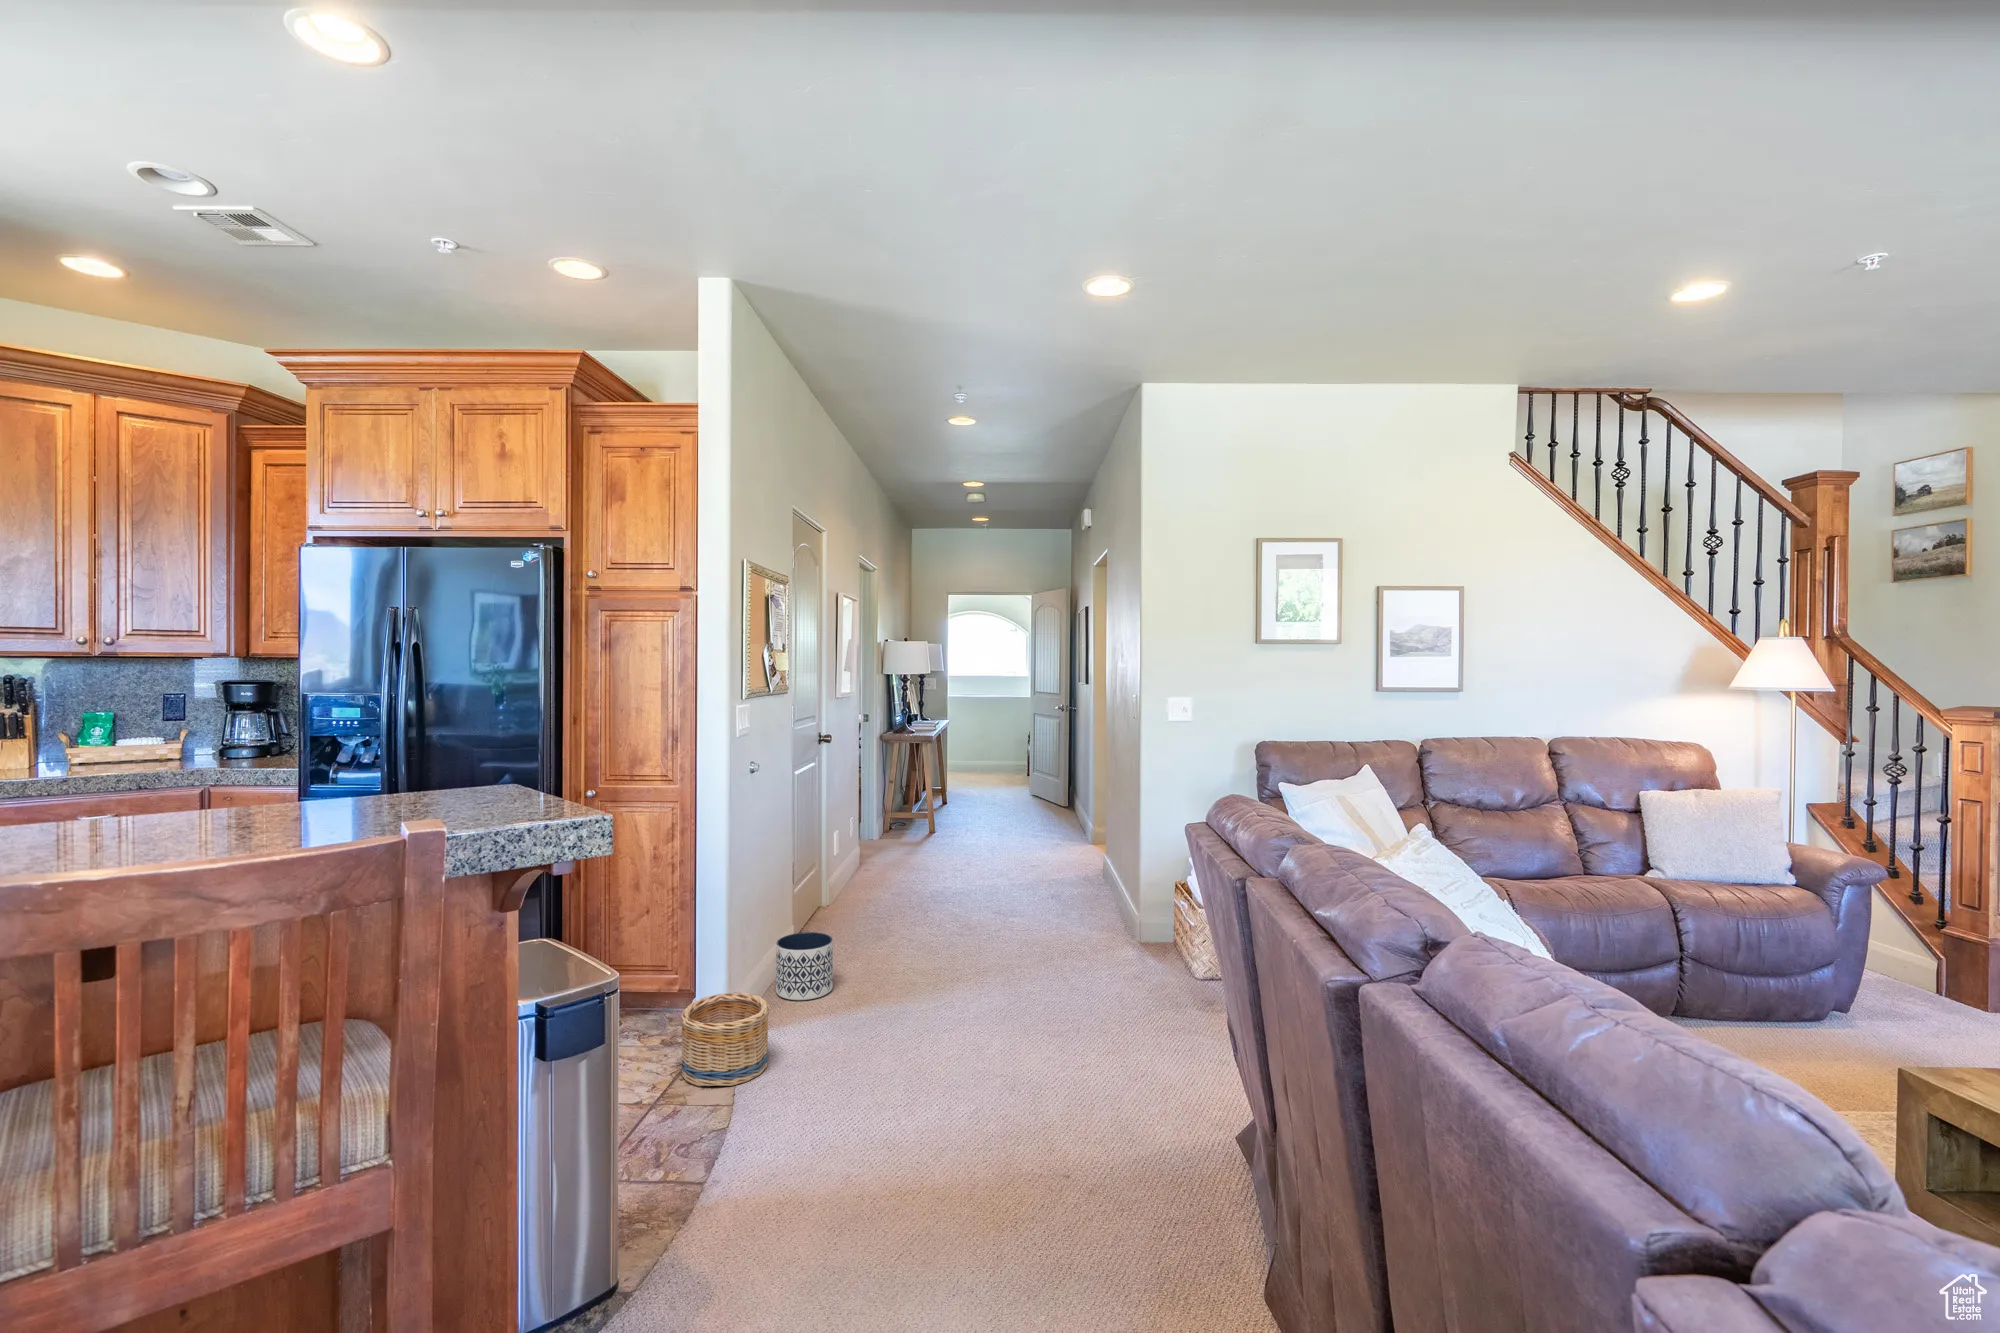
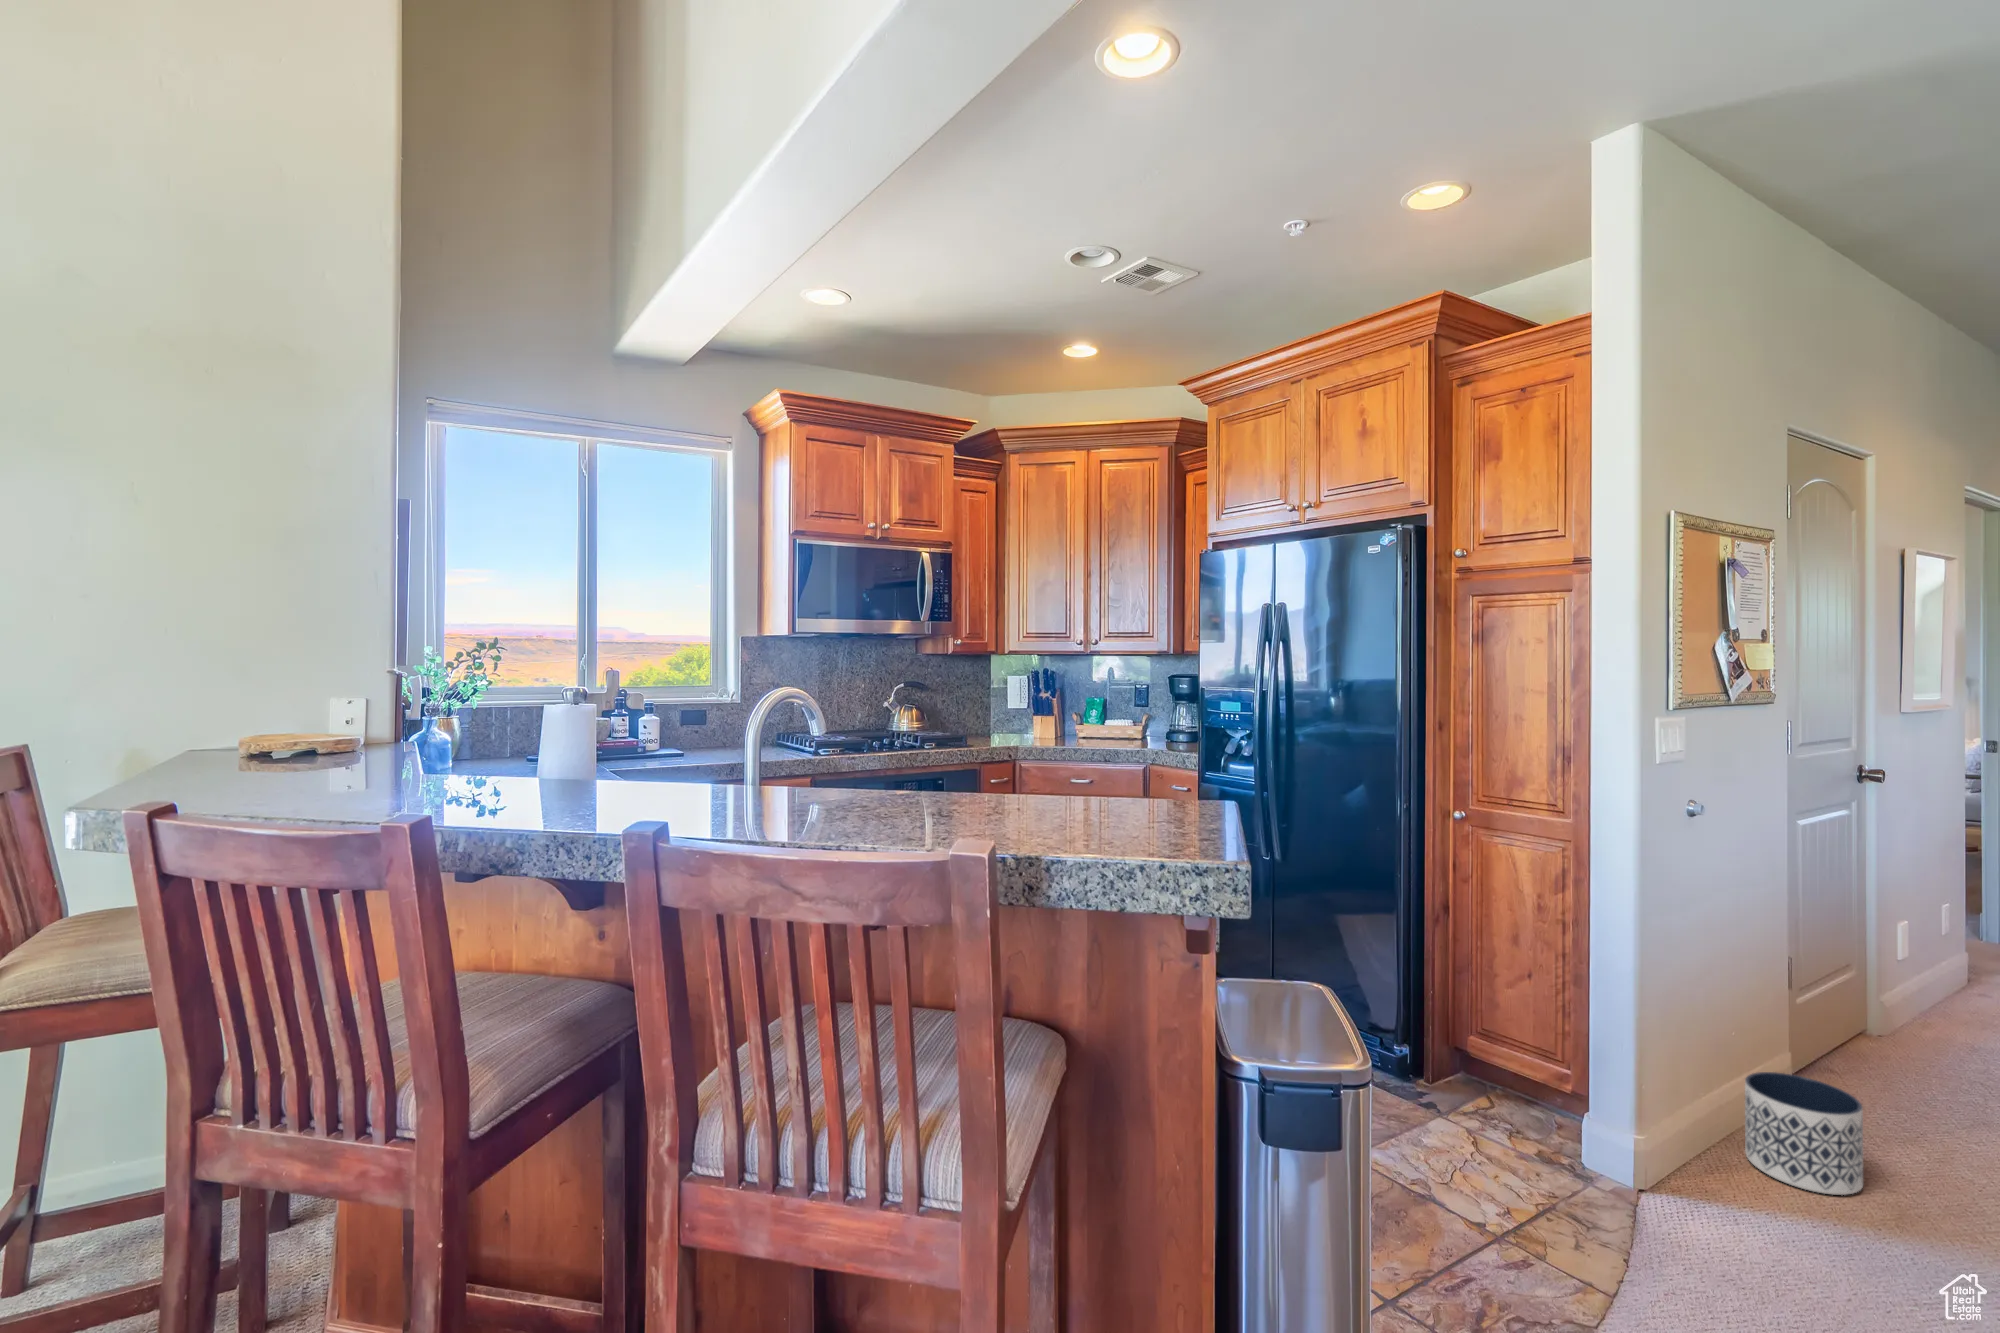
basket: present [680,993,769,1086] -> none [1547,1121,1697,1276]

